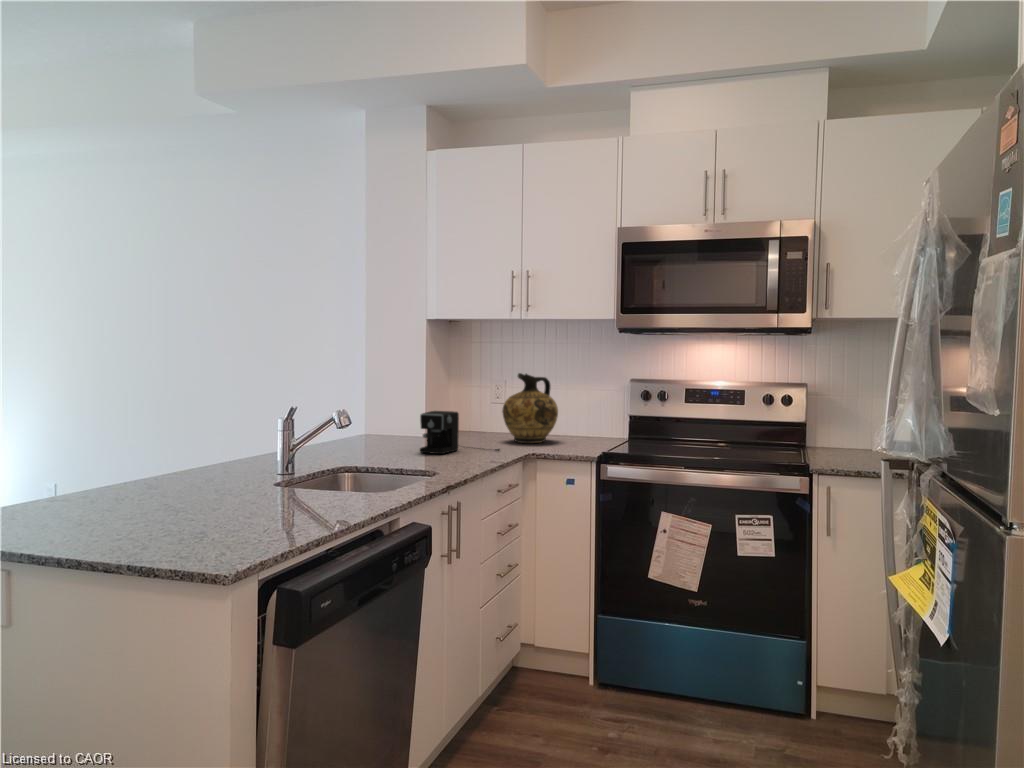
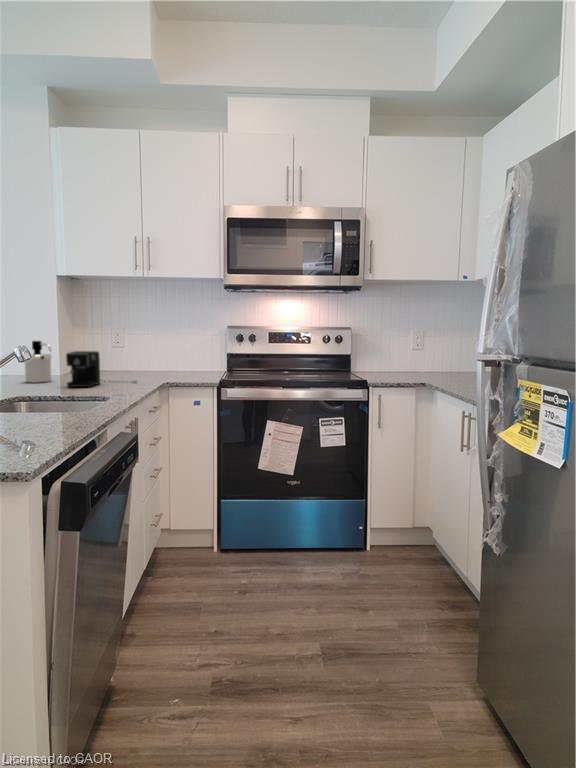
ceramic jug: present [502,373,558,443] -> none [131,321,176,376]
soap dispenser: none [382,397,411,445] -> present [25,341,52,383]

